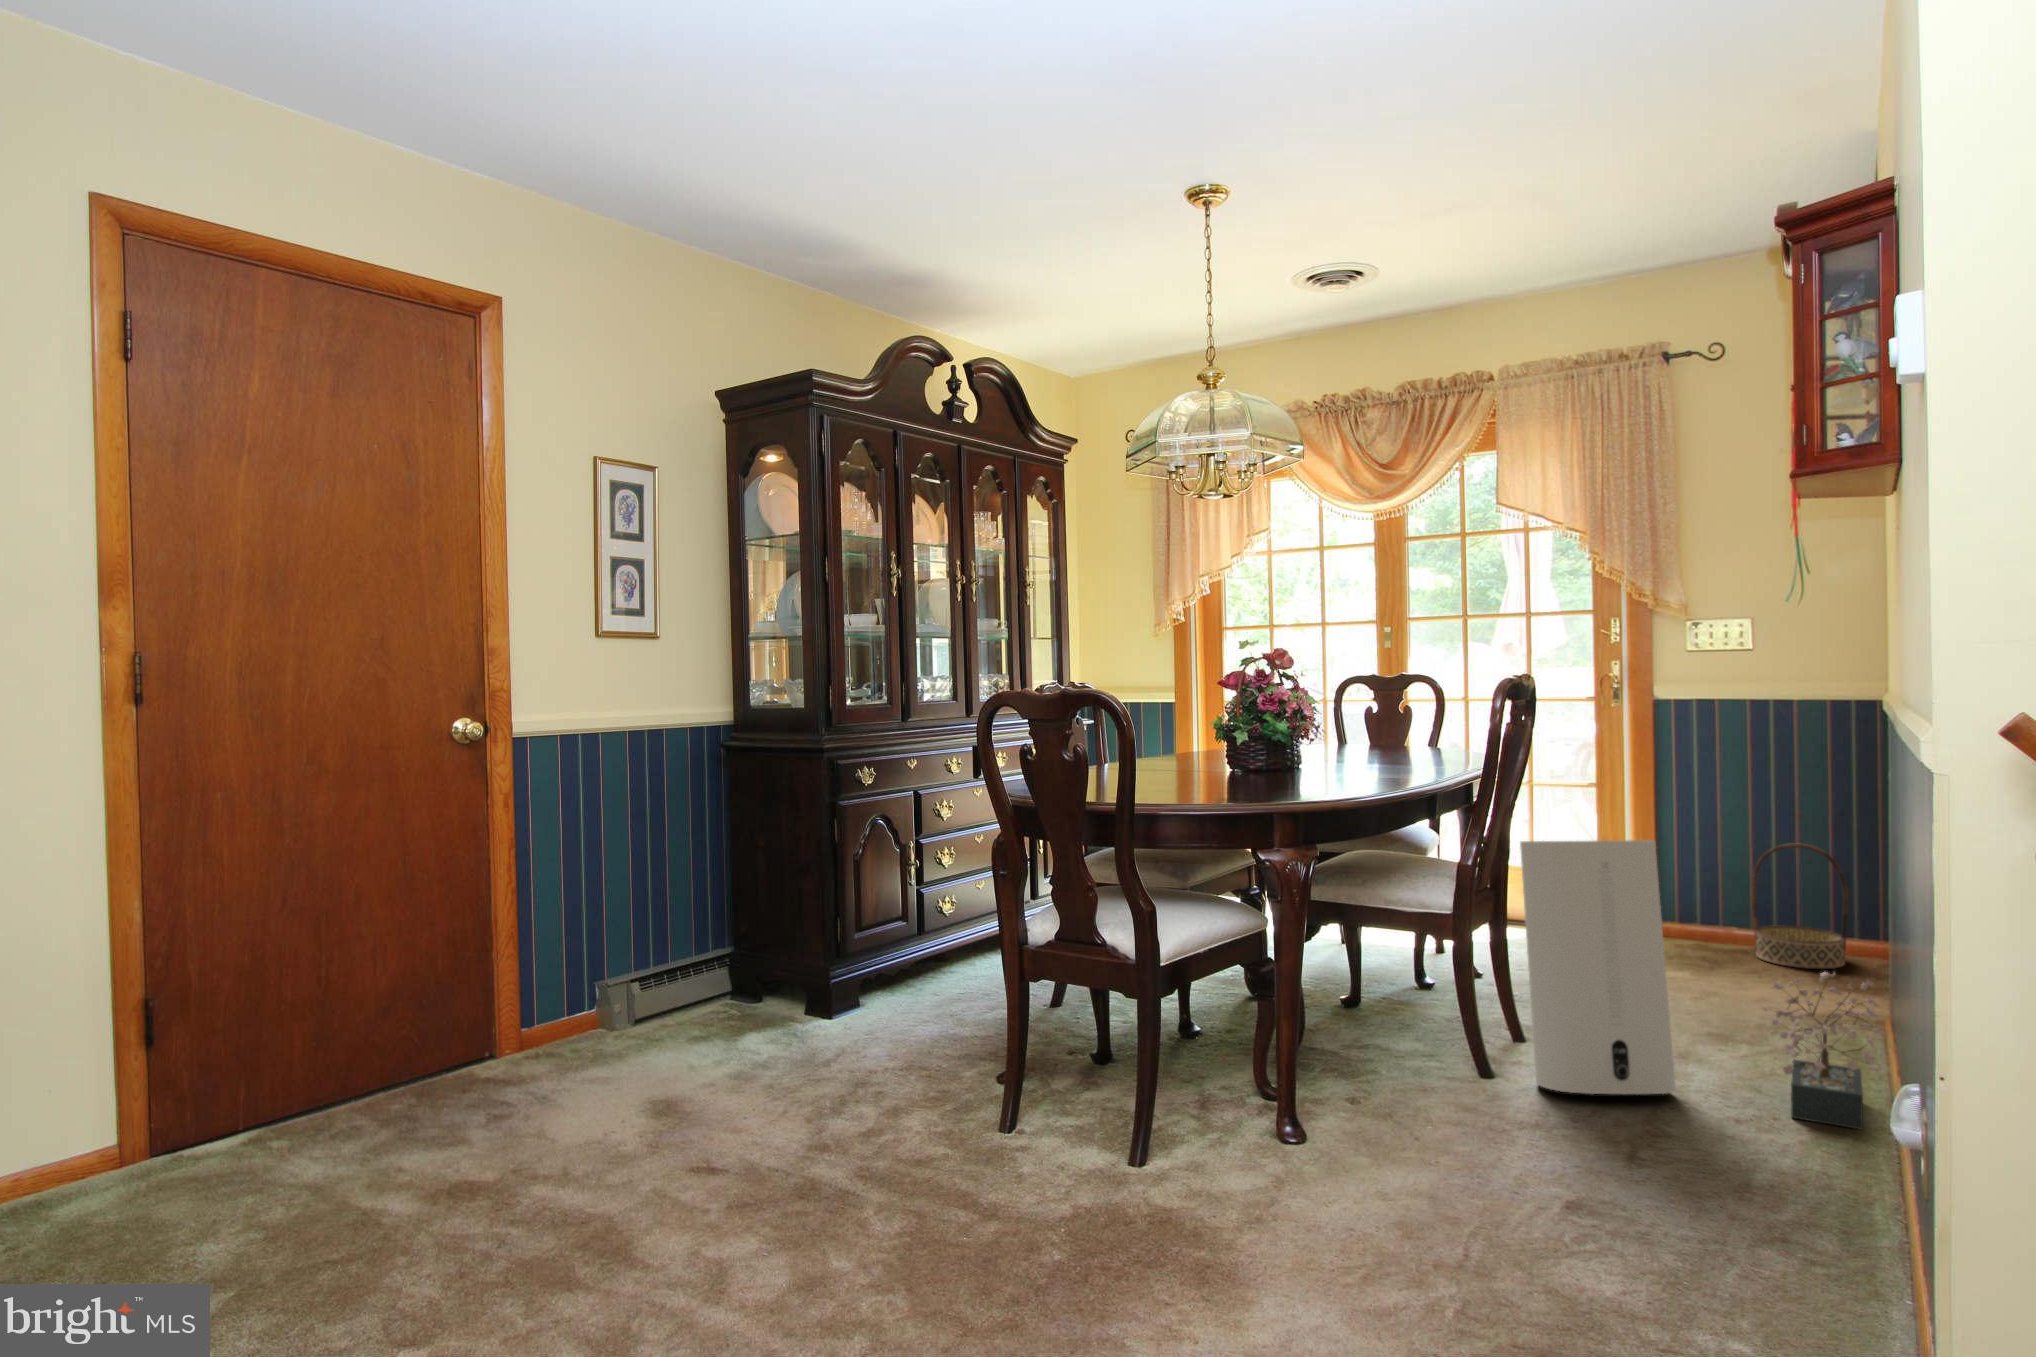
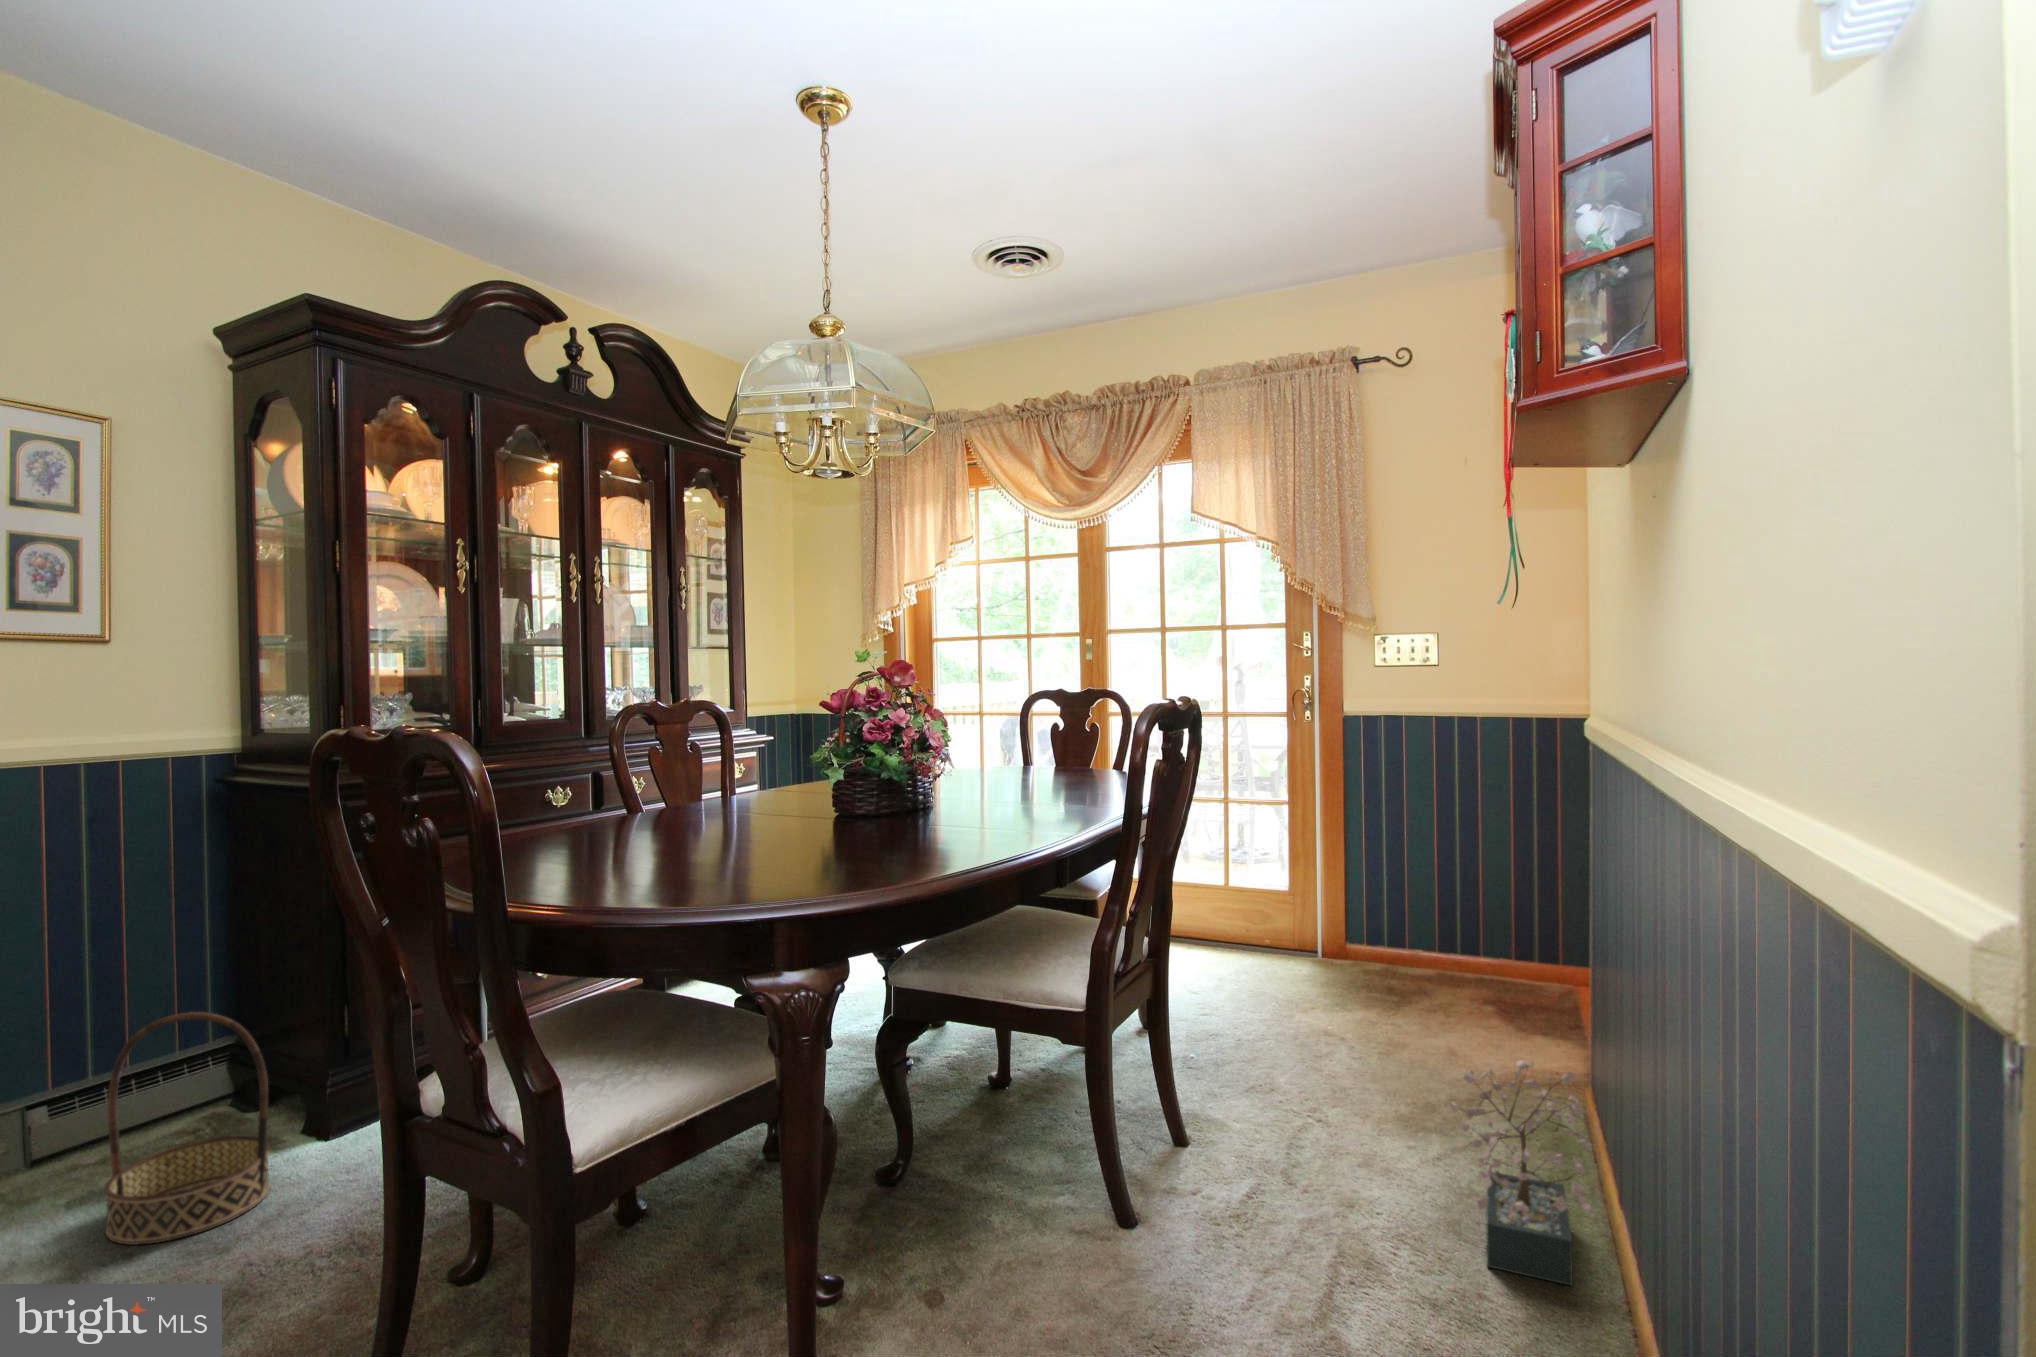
air purifier: present [1520,840,1676,1094] -> none [1168,899,1350,1246]
basket: present [1751,843,1848,969] -> present [105,1012,270,1245]

